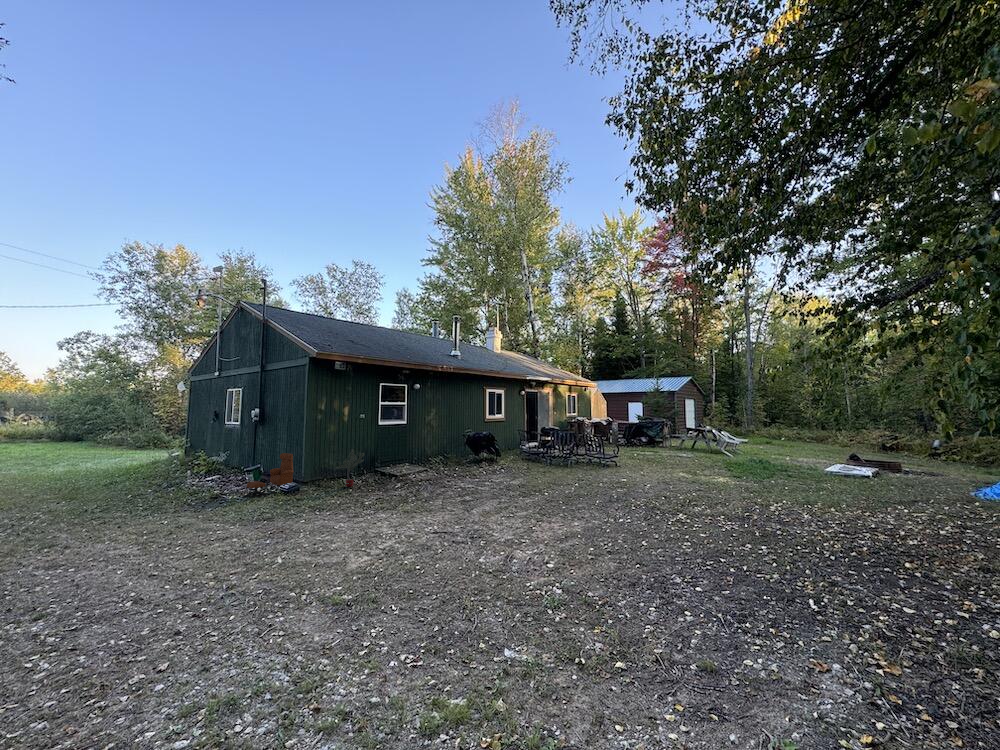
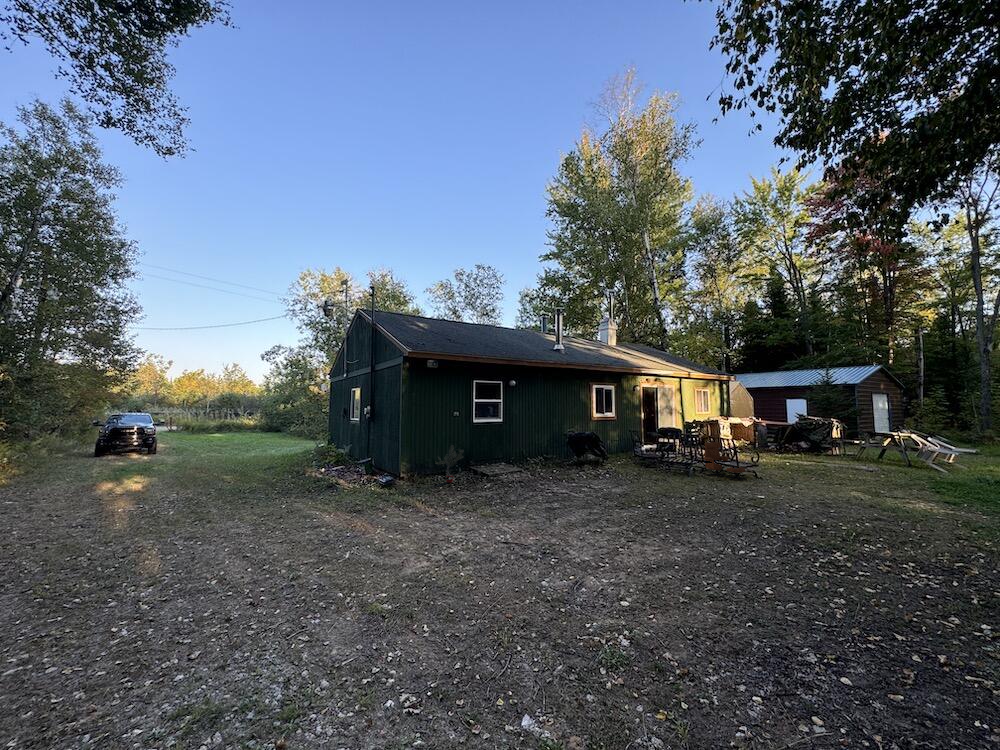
lounge chair: present [244,453,294,497] -> present [703,442,745,481]

